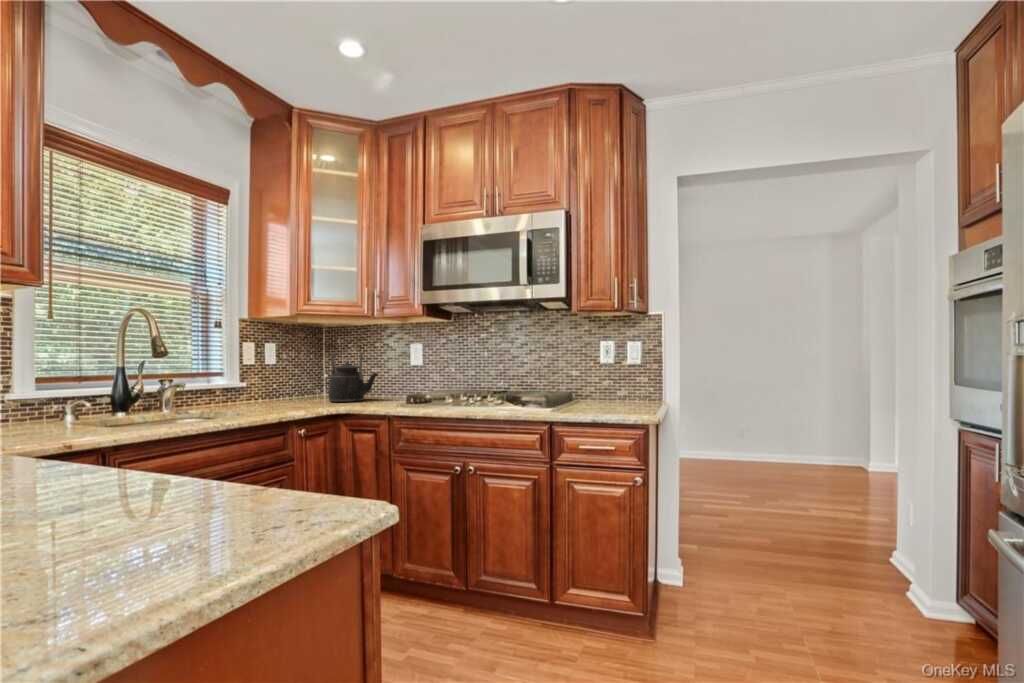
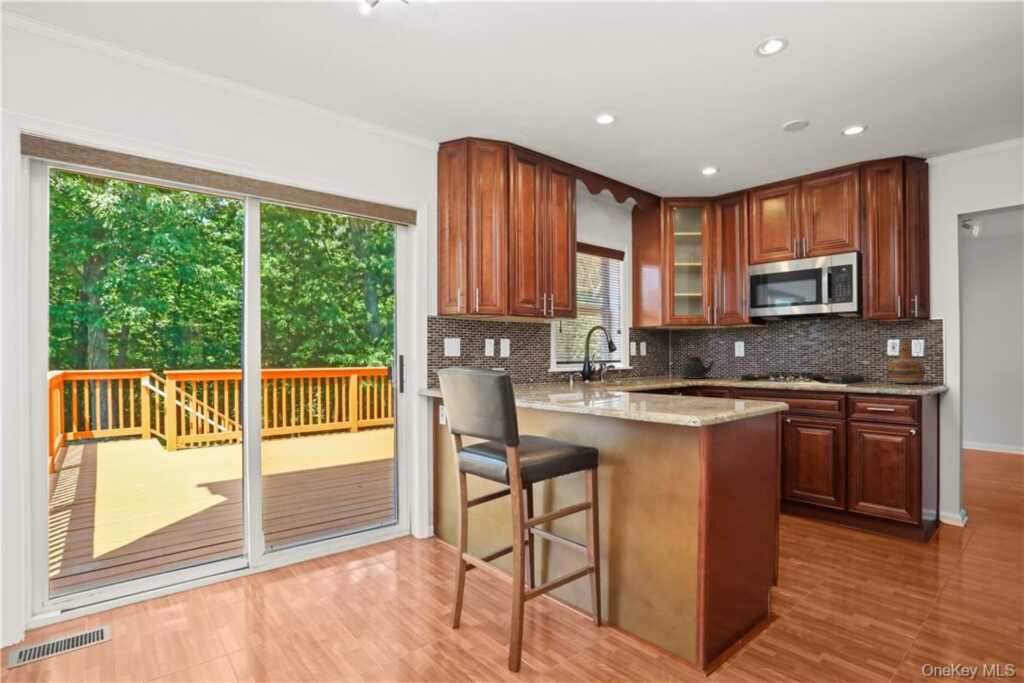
vase: none [601,339,644,402] -> present [887,339,925,384]

